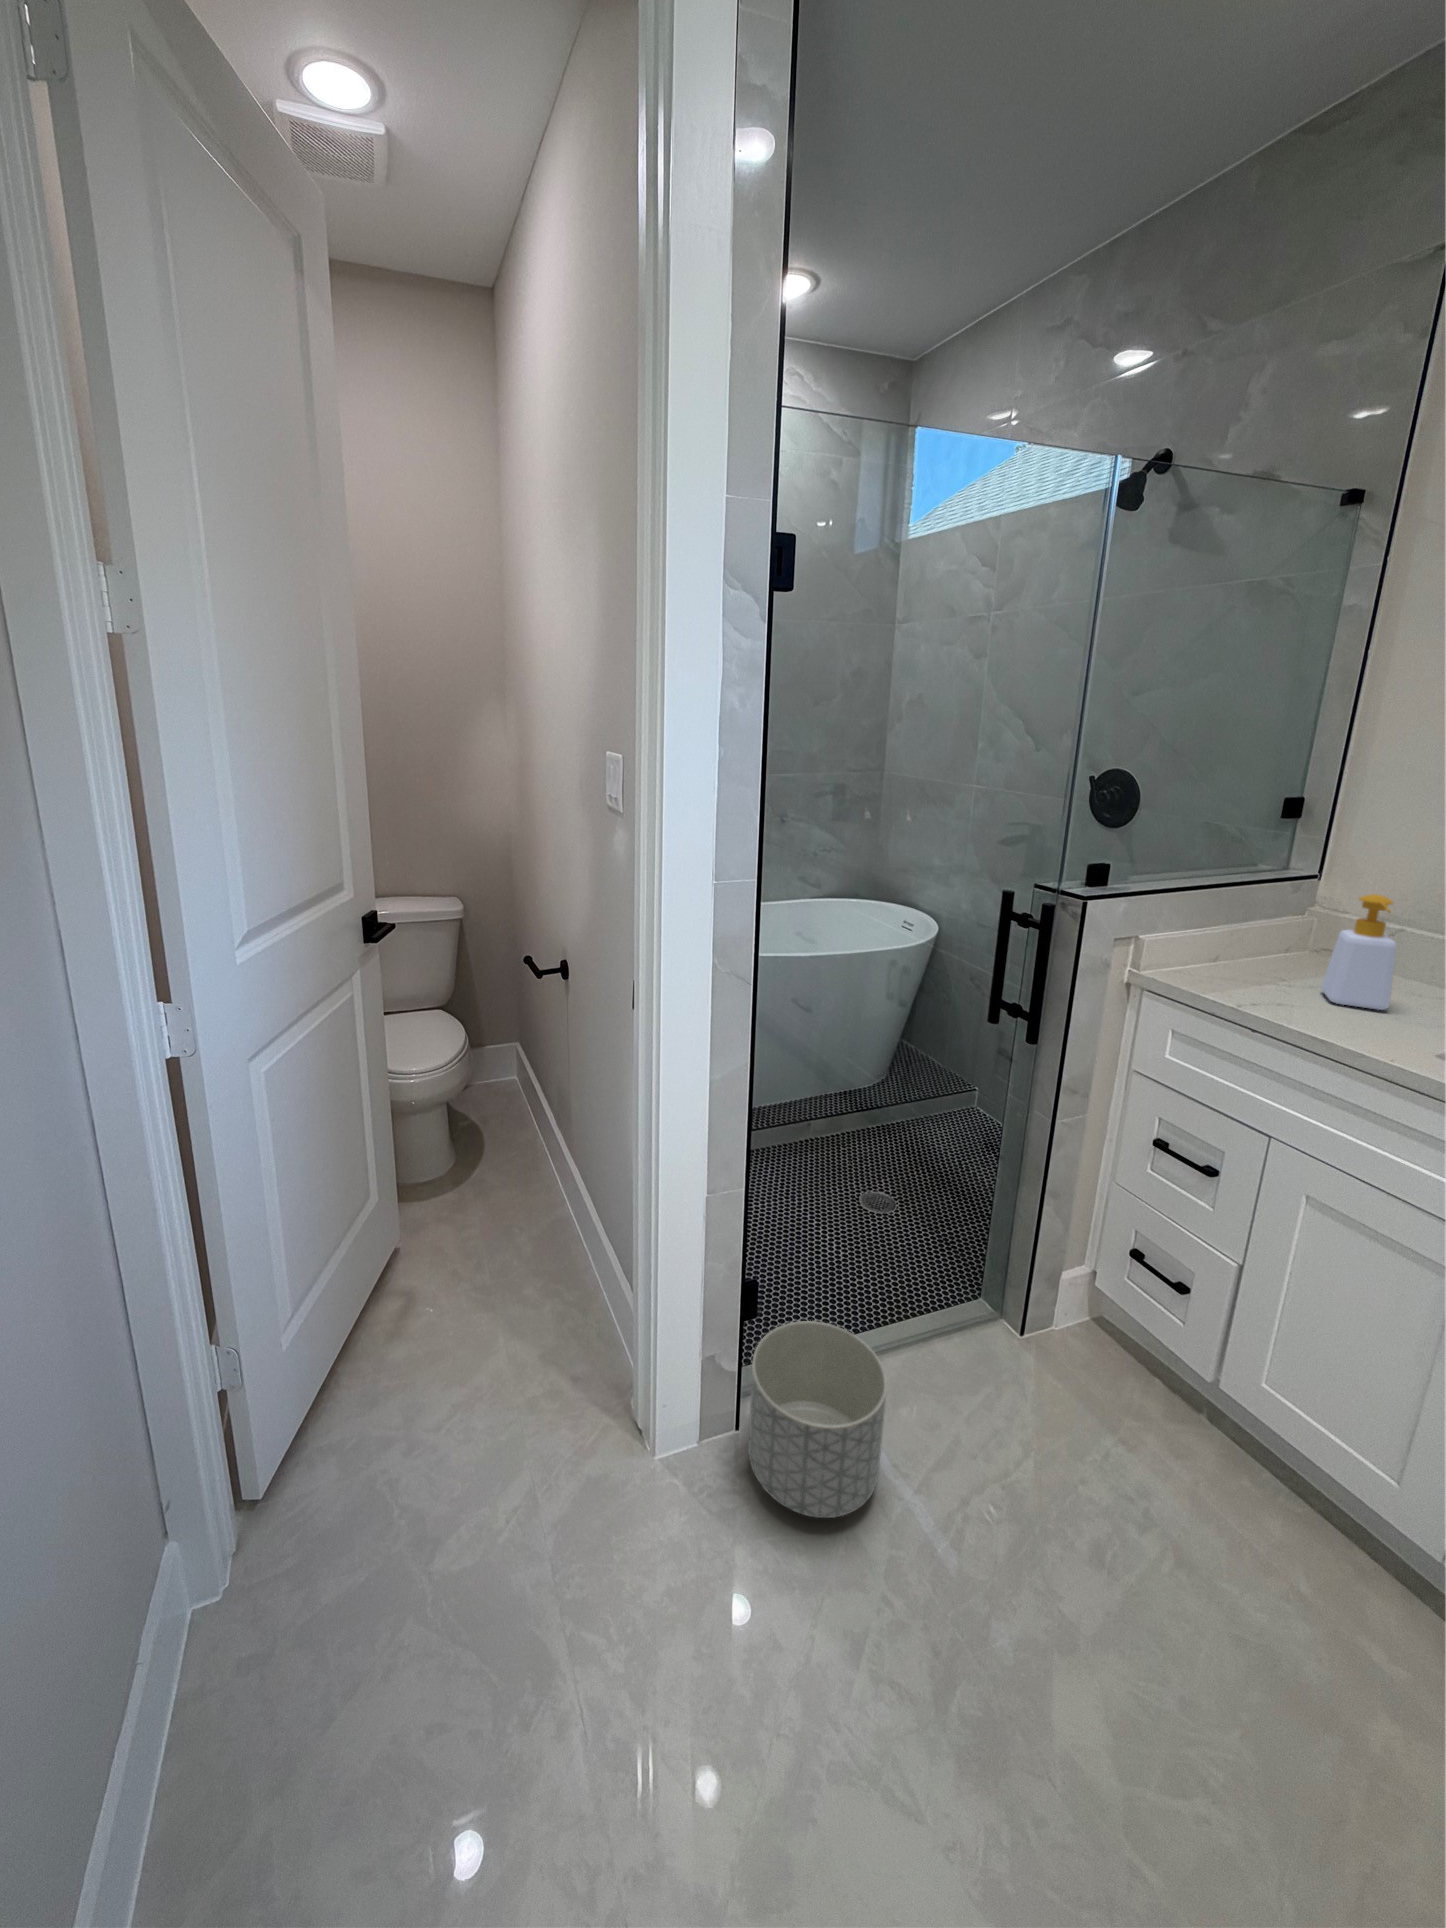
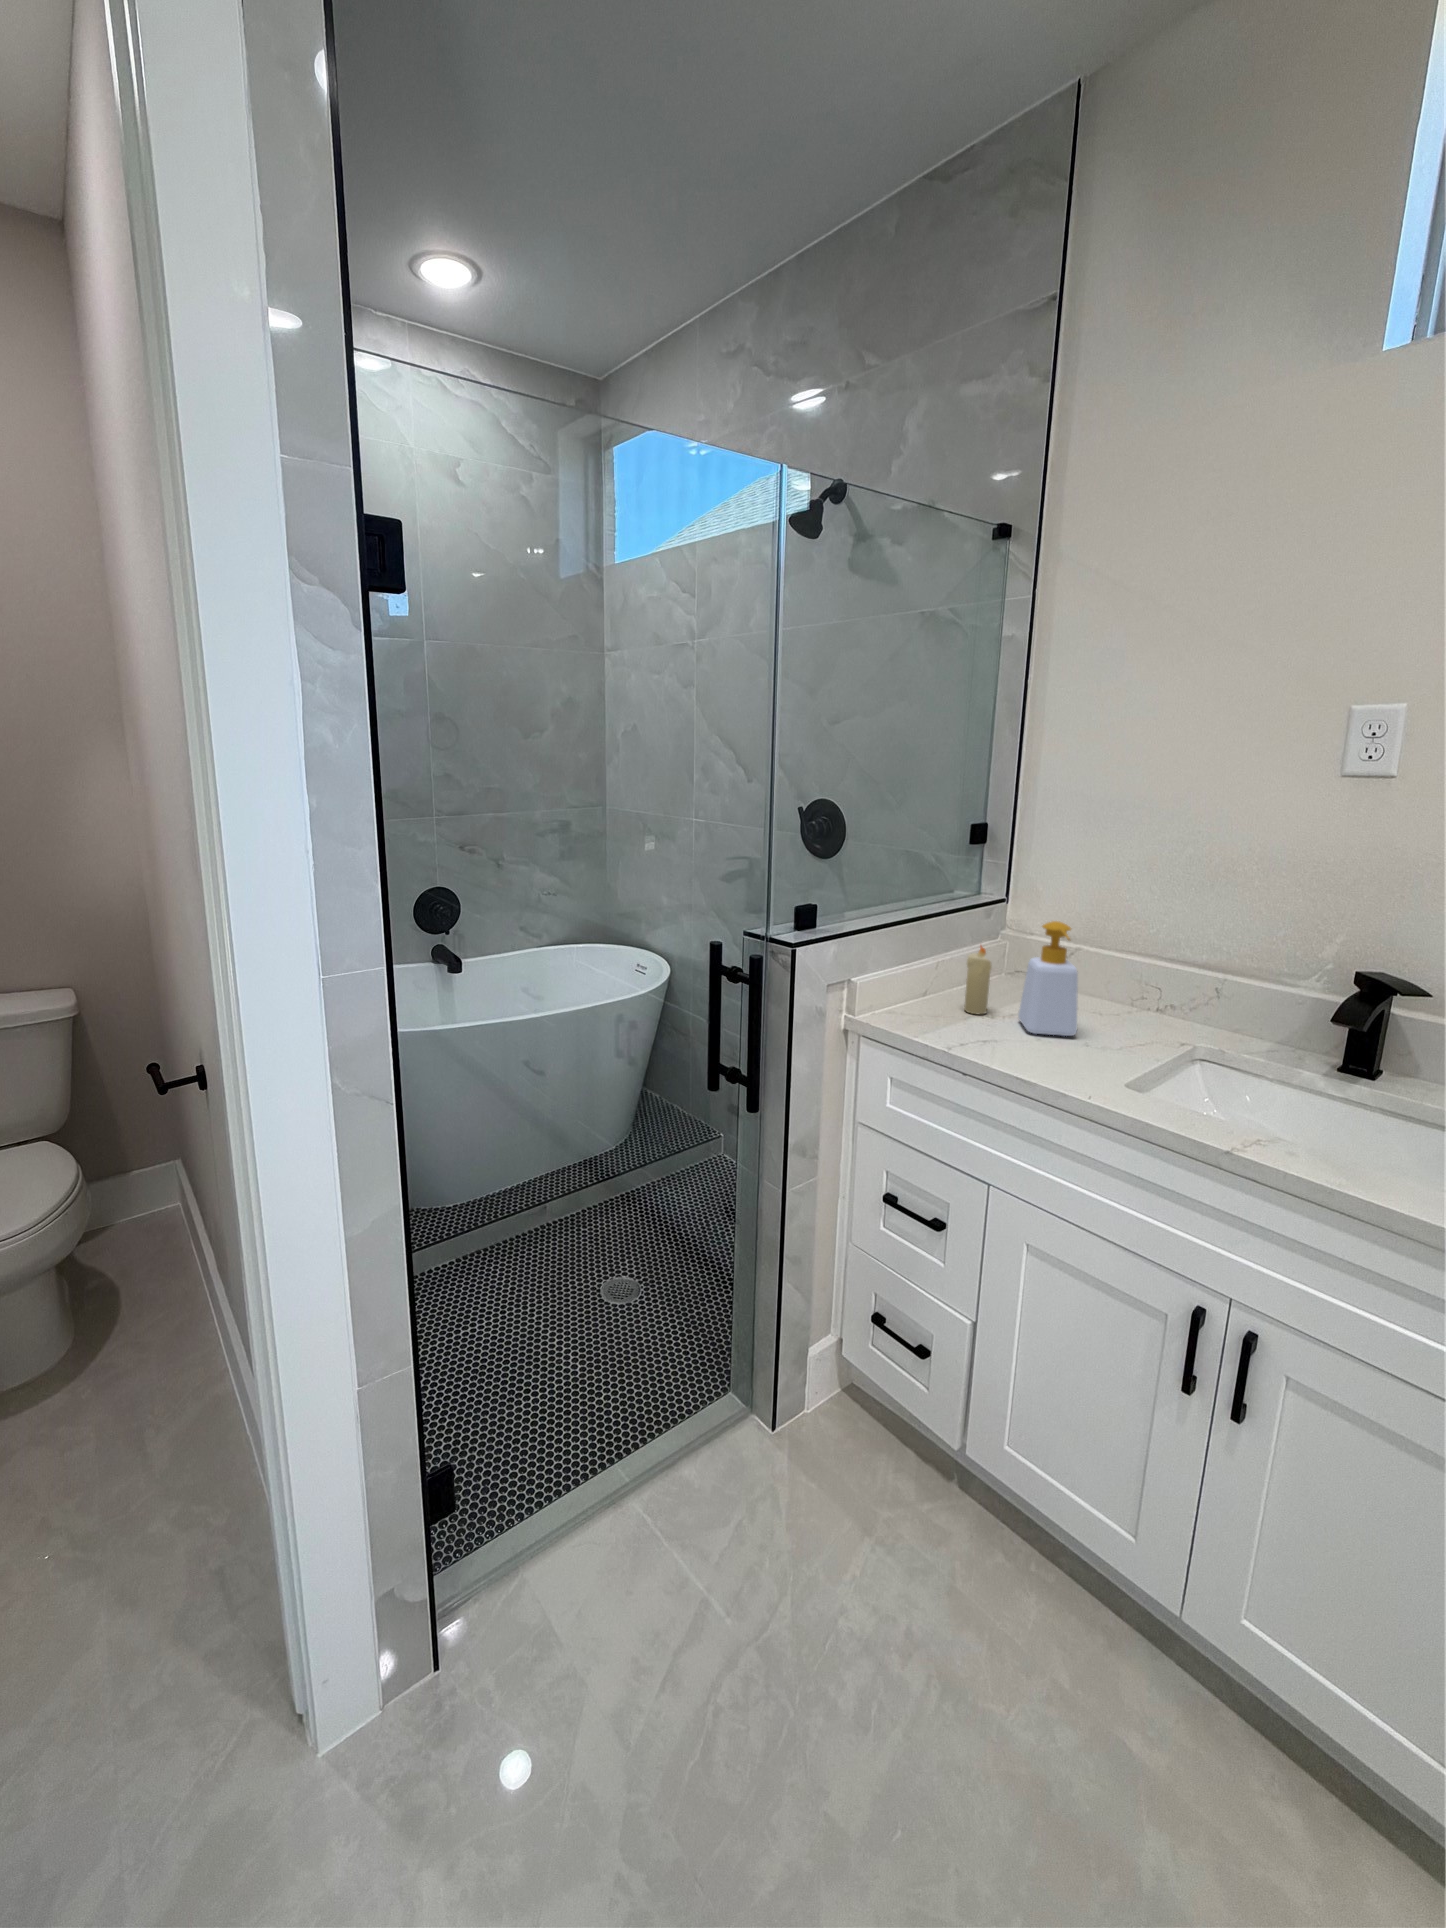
candle: none [1259,913,1295,983] -> present [964,946,992,1014]
planter: present [748,1321,887,1518] -> none [435,1502,609,1793]

